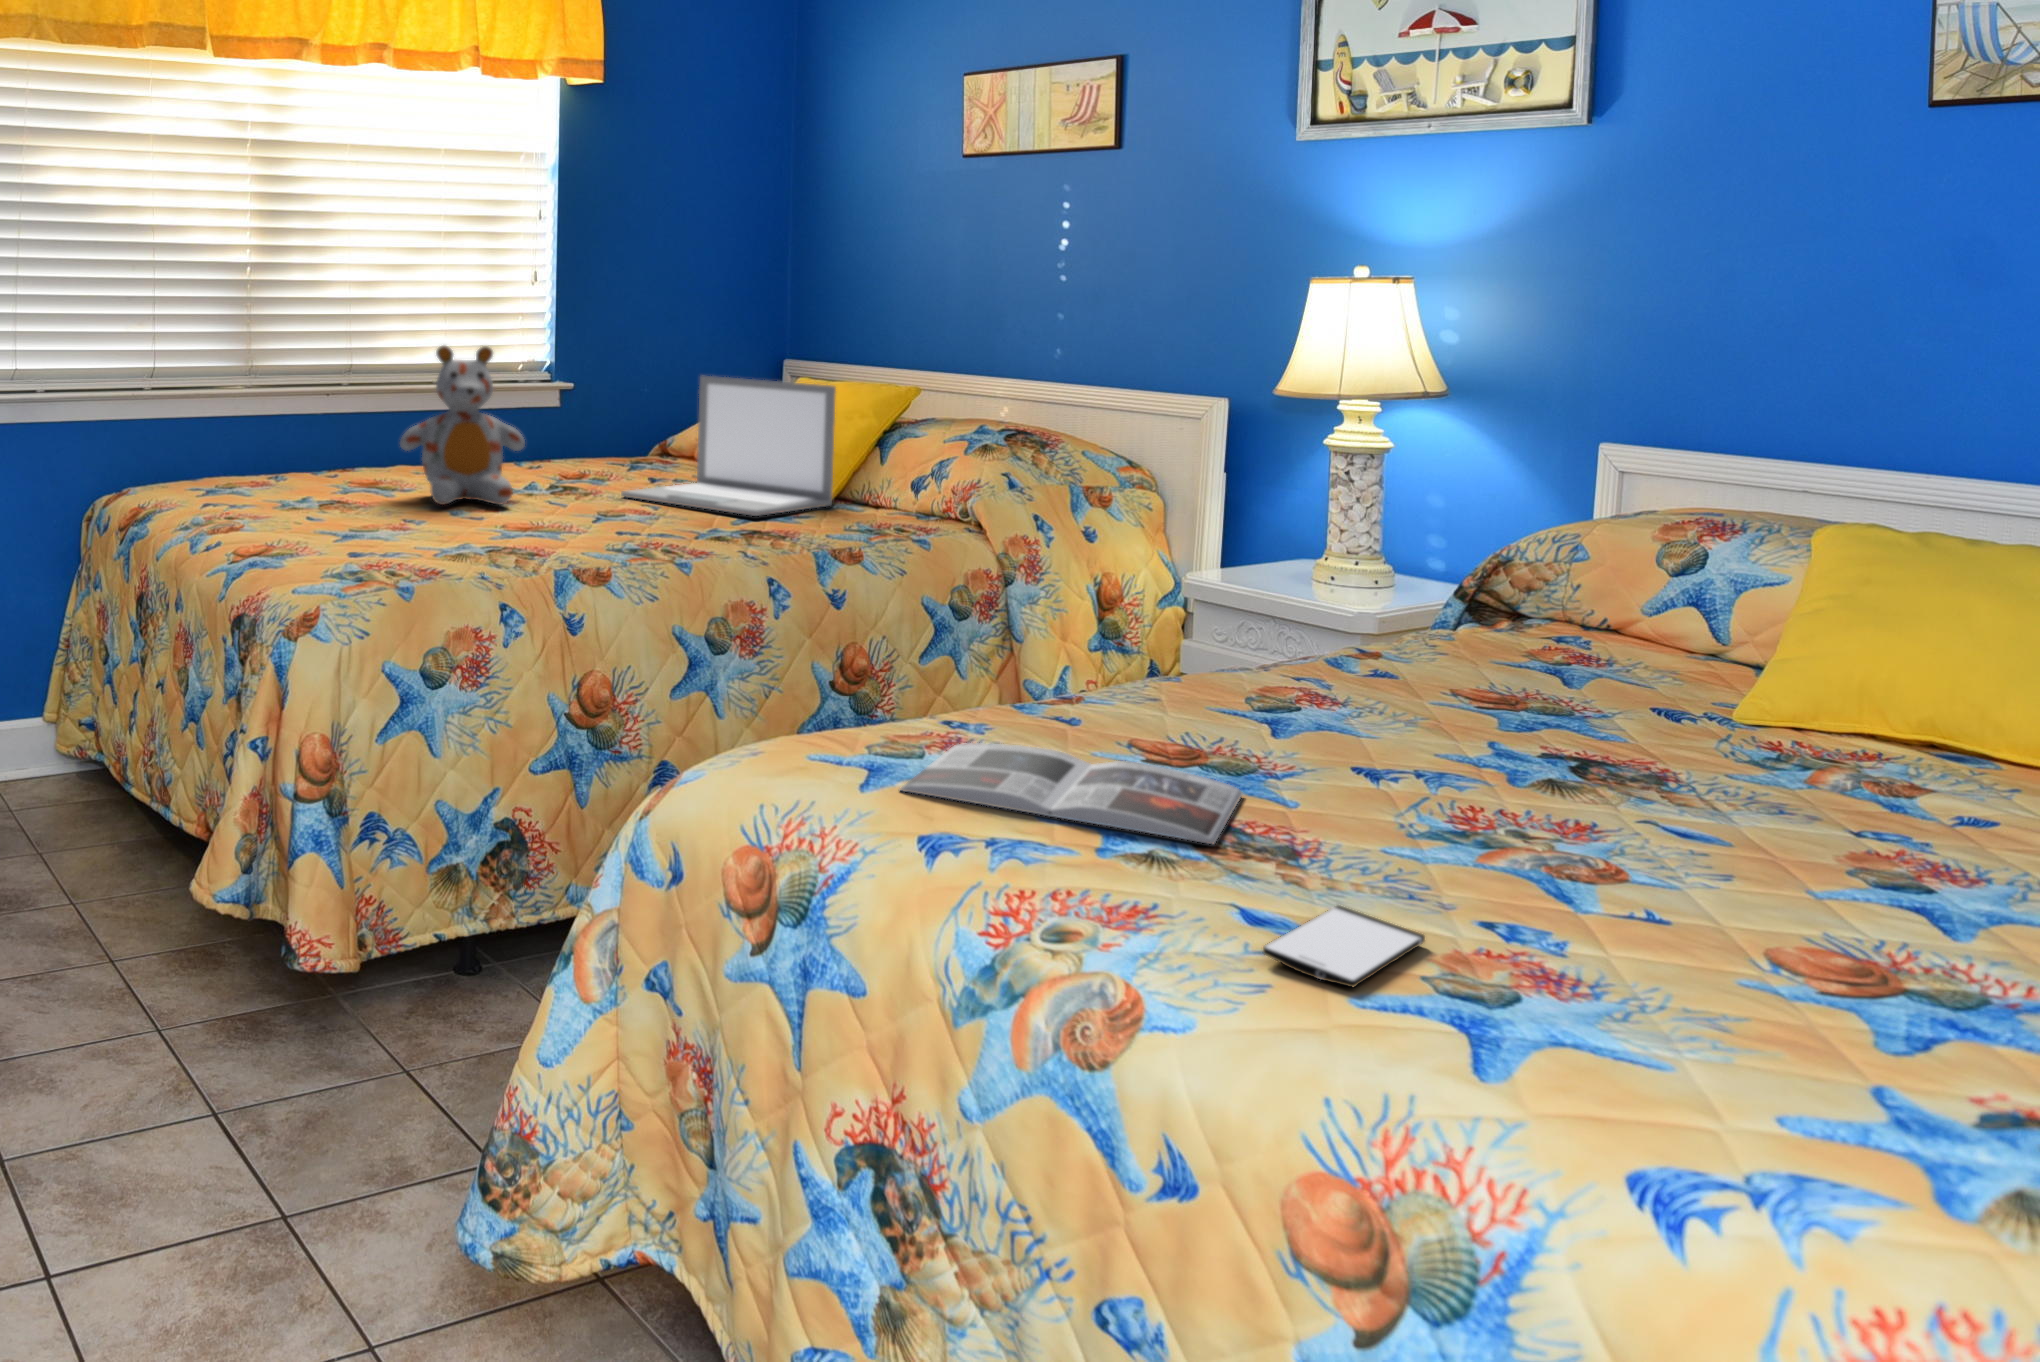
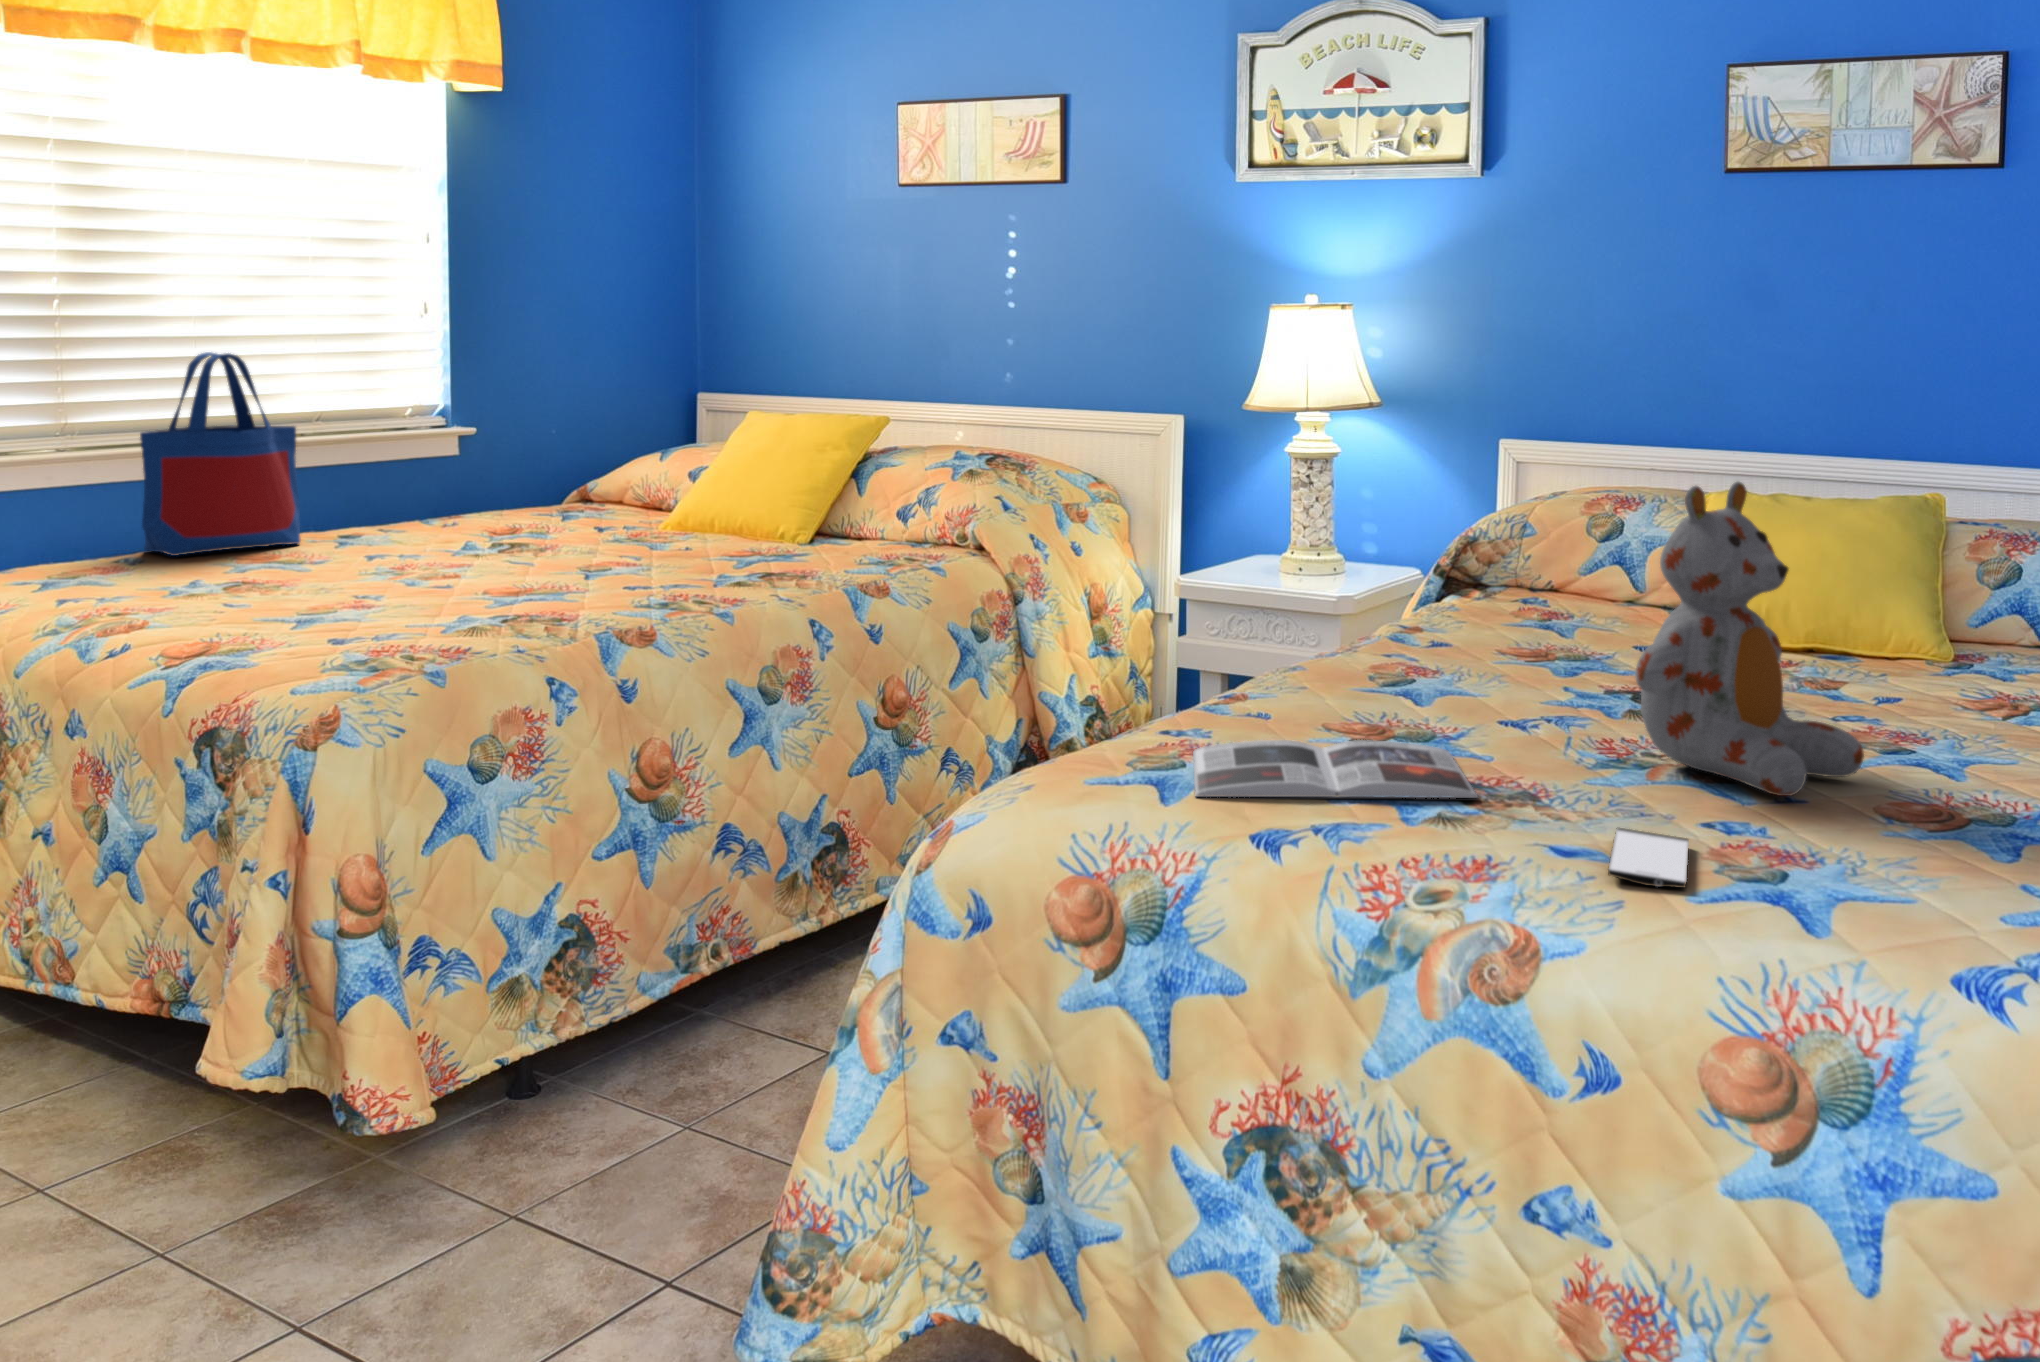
tote bag: none [289,312,407,477] -> present [140,352,301,556]
stuffed bear: present [400,345,525,505] -> present [1635,482,1864,796]
laptop: present [621,376,836,516] -> none [593,413,825,558]

